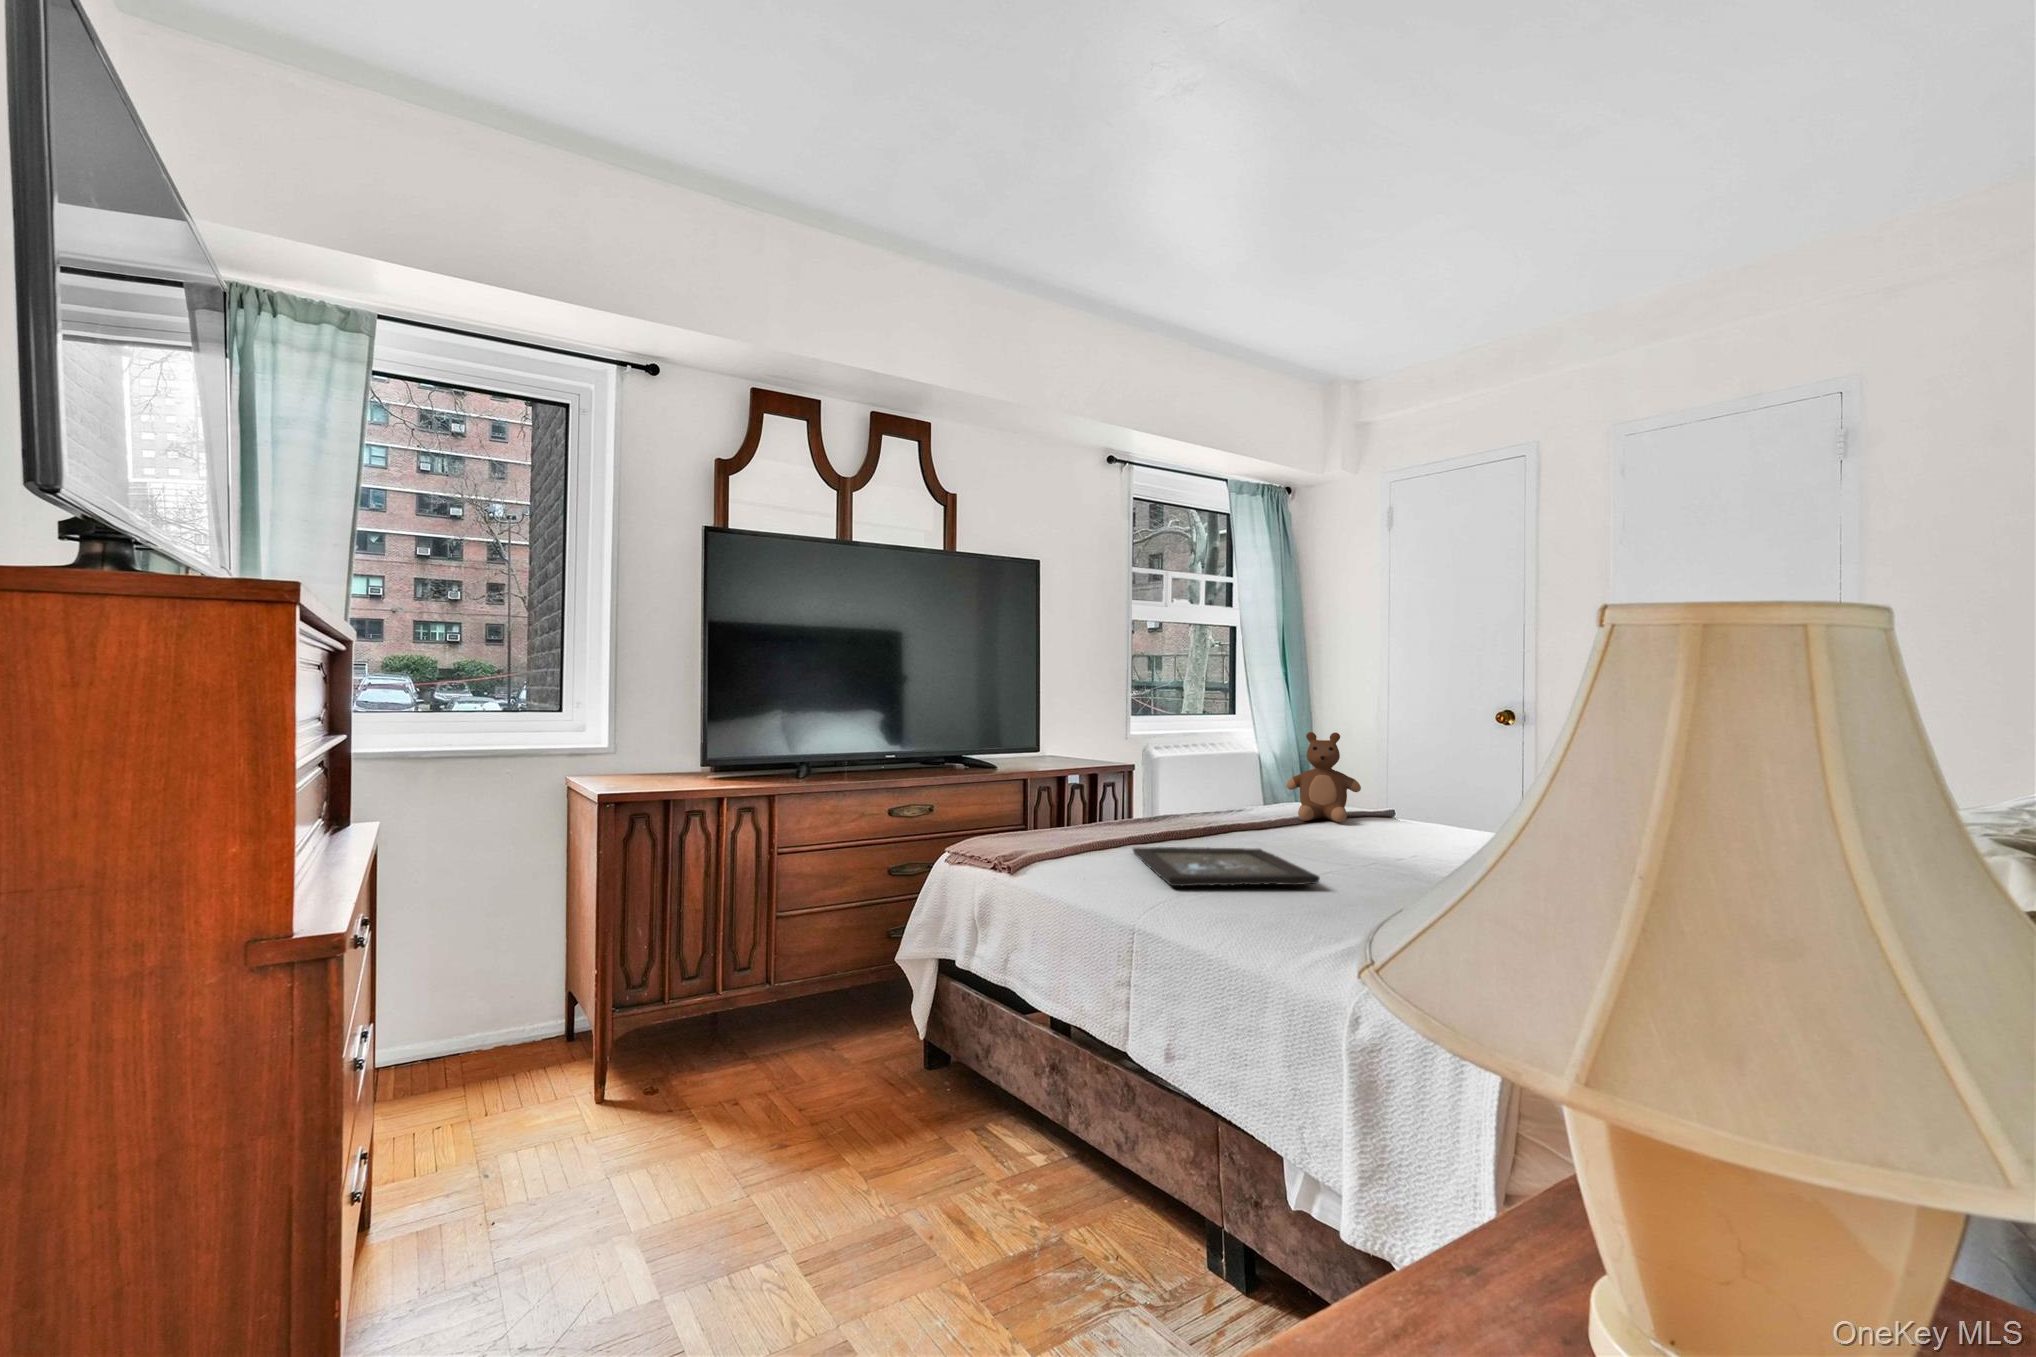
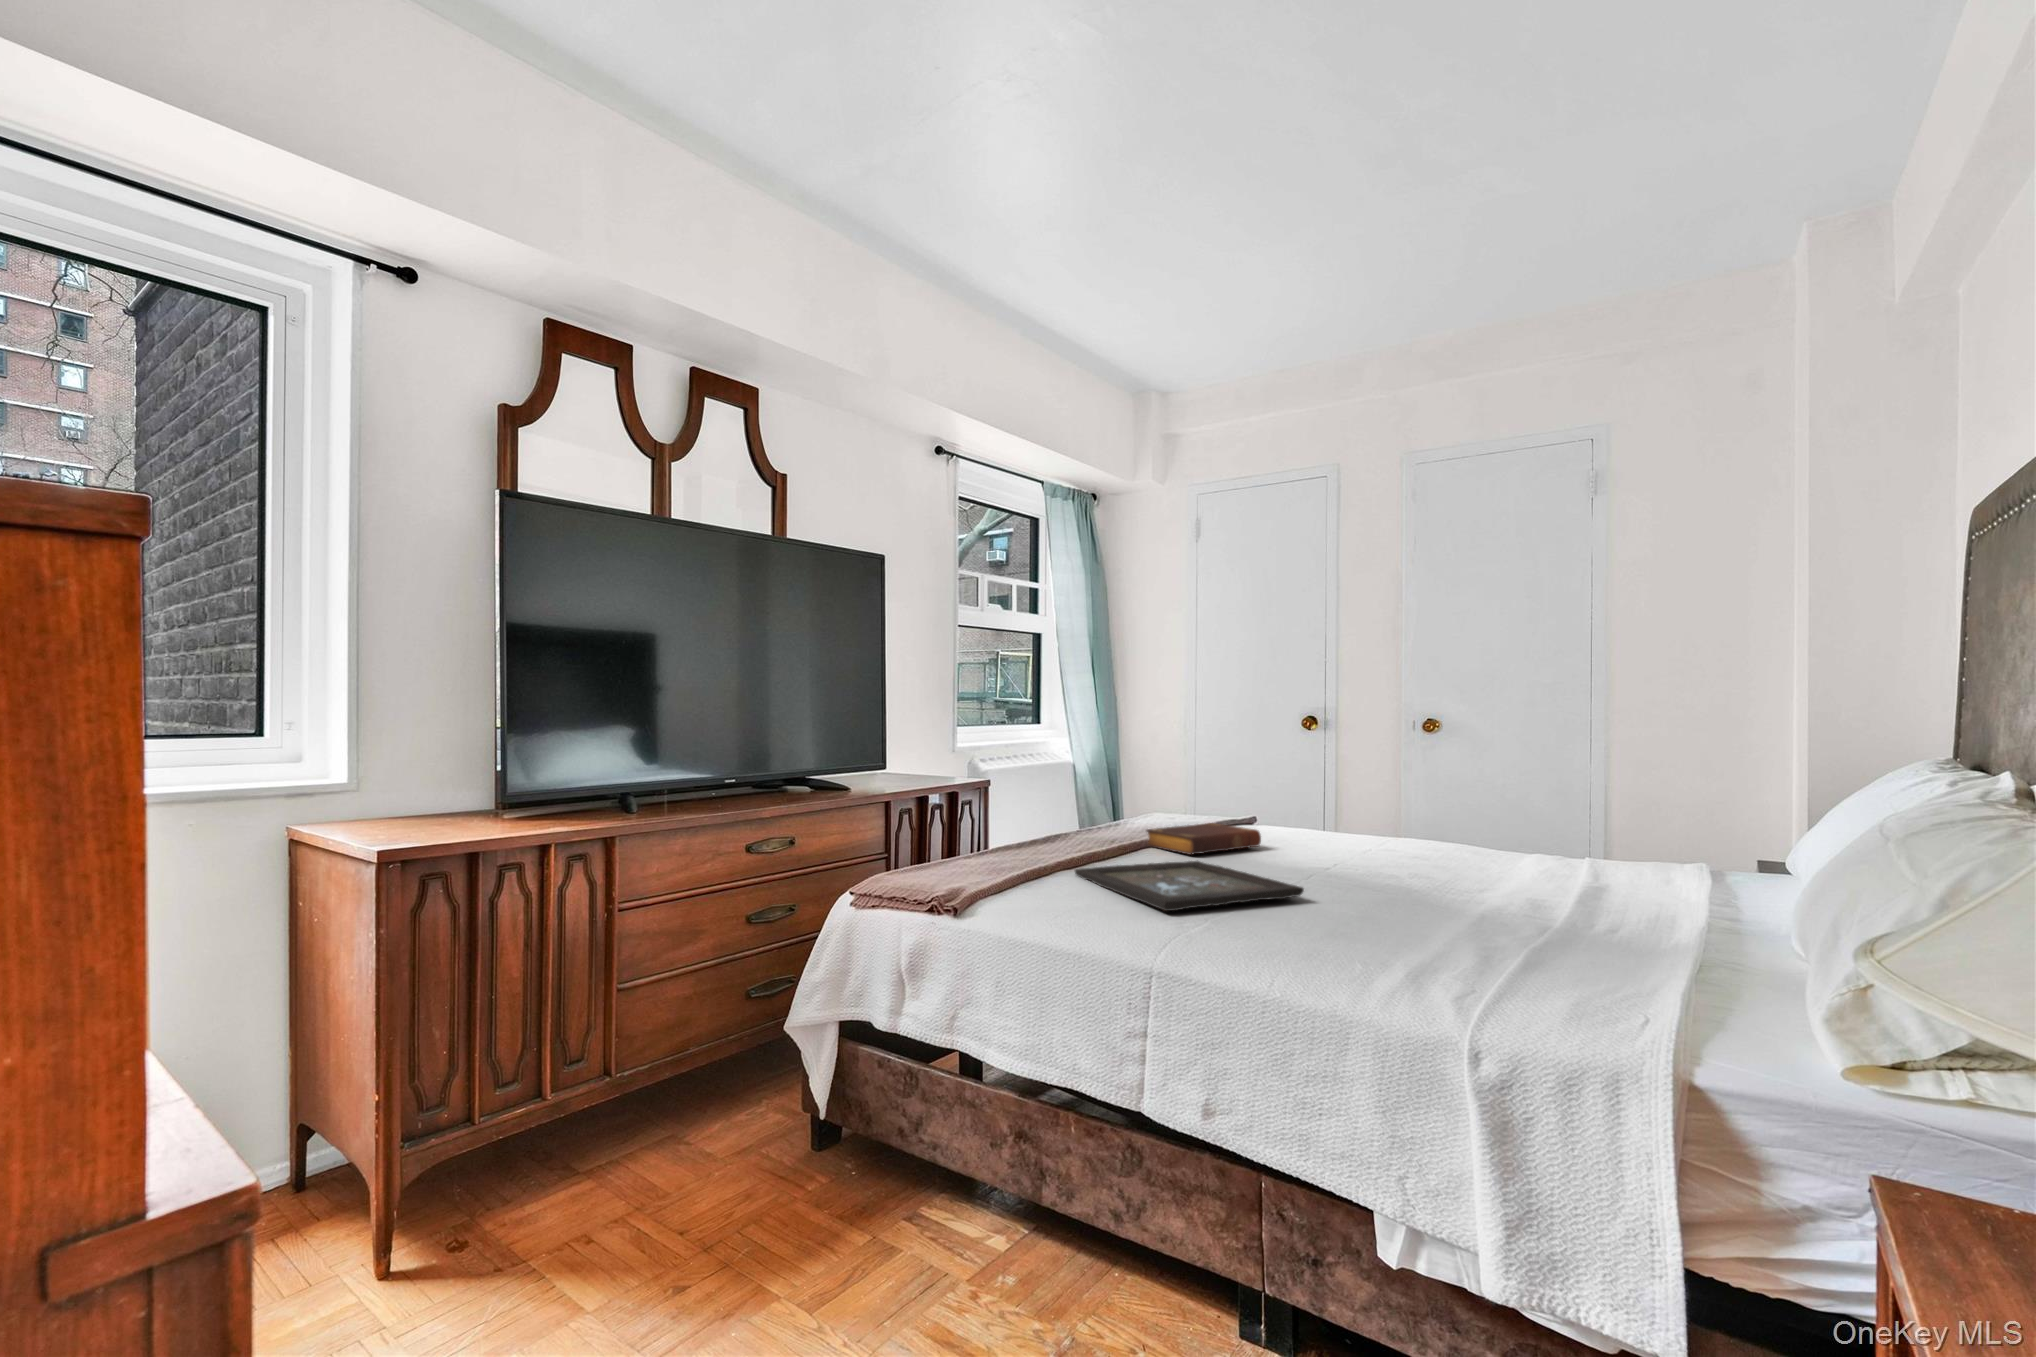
teddy bear: present [1286,732,1361,822] -> none [1168,736,1240,828]
book: none [1234,816,1346,844] -> present [1146,823,1261,855]

